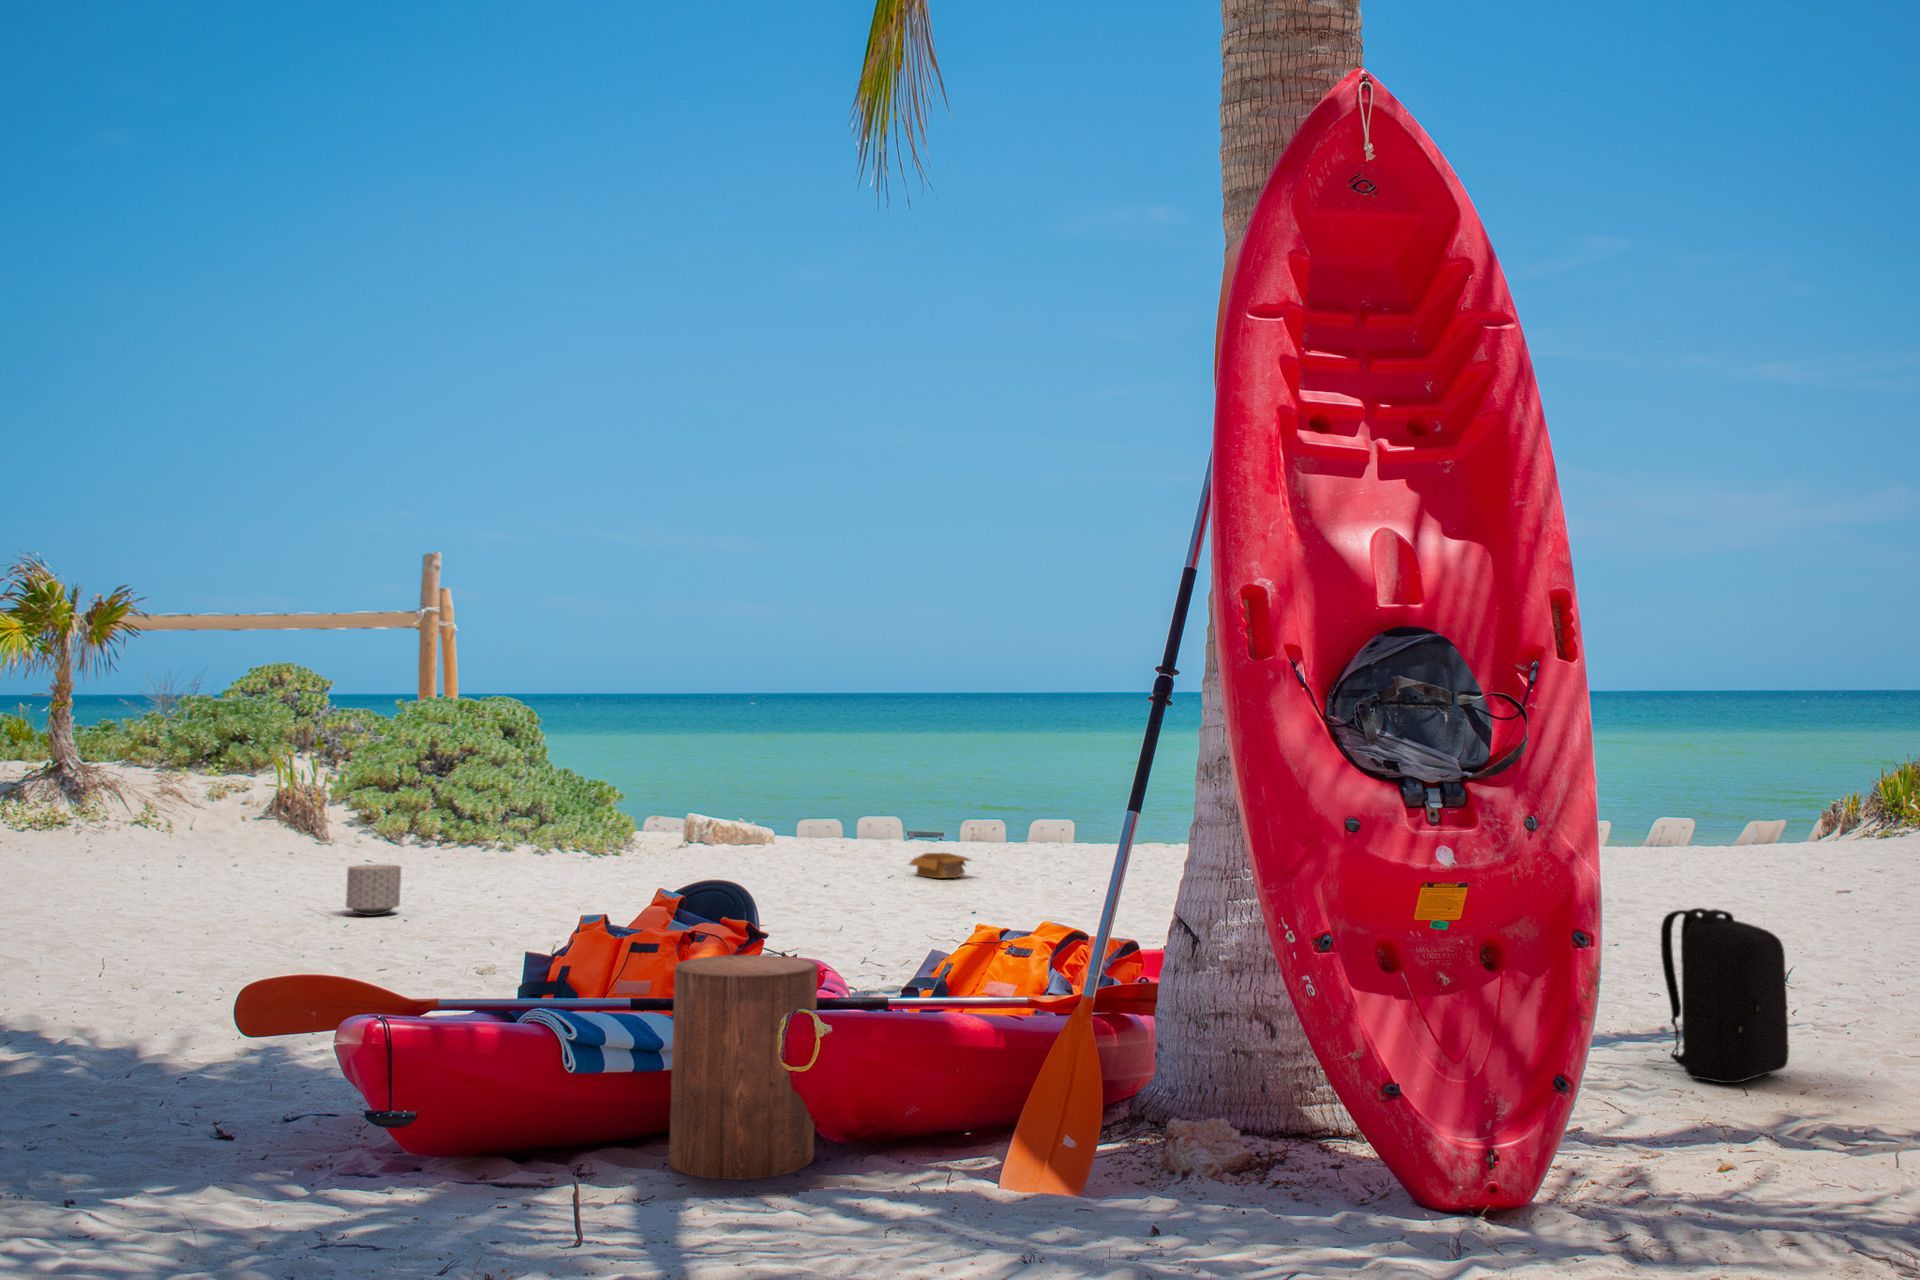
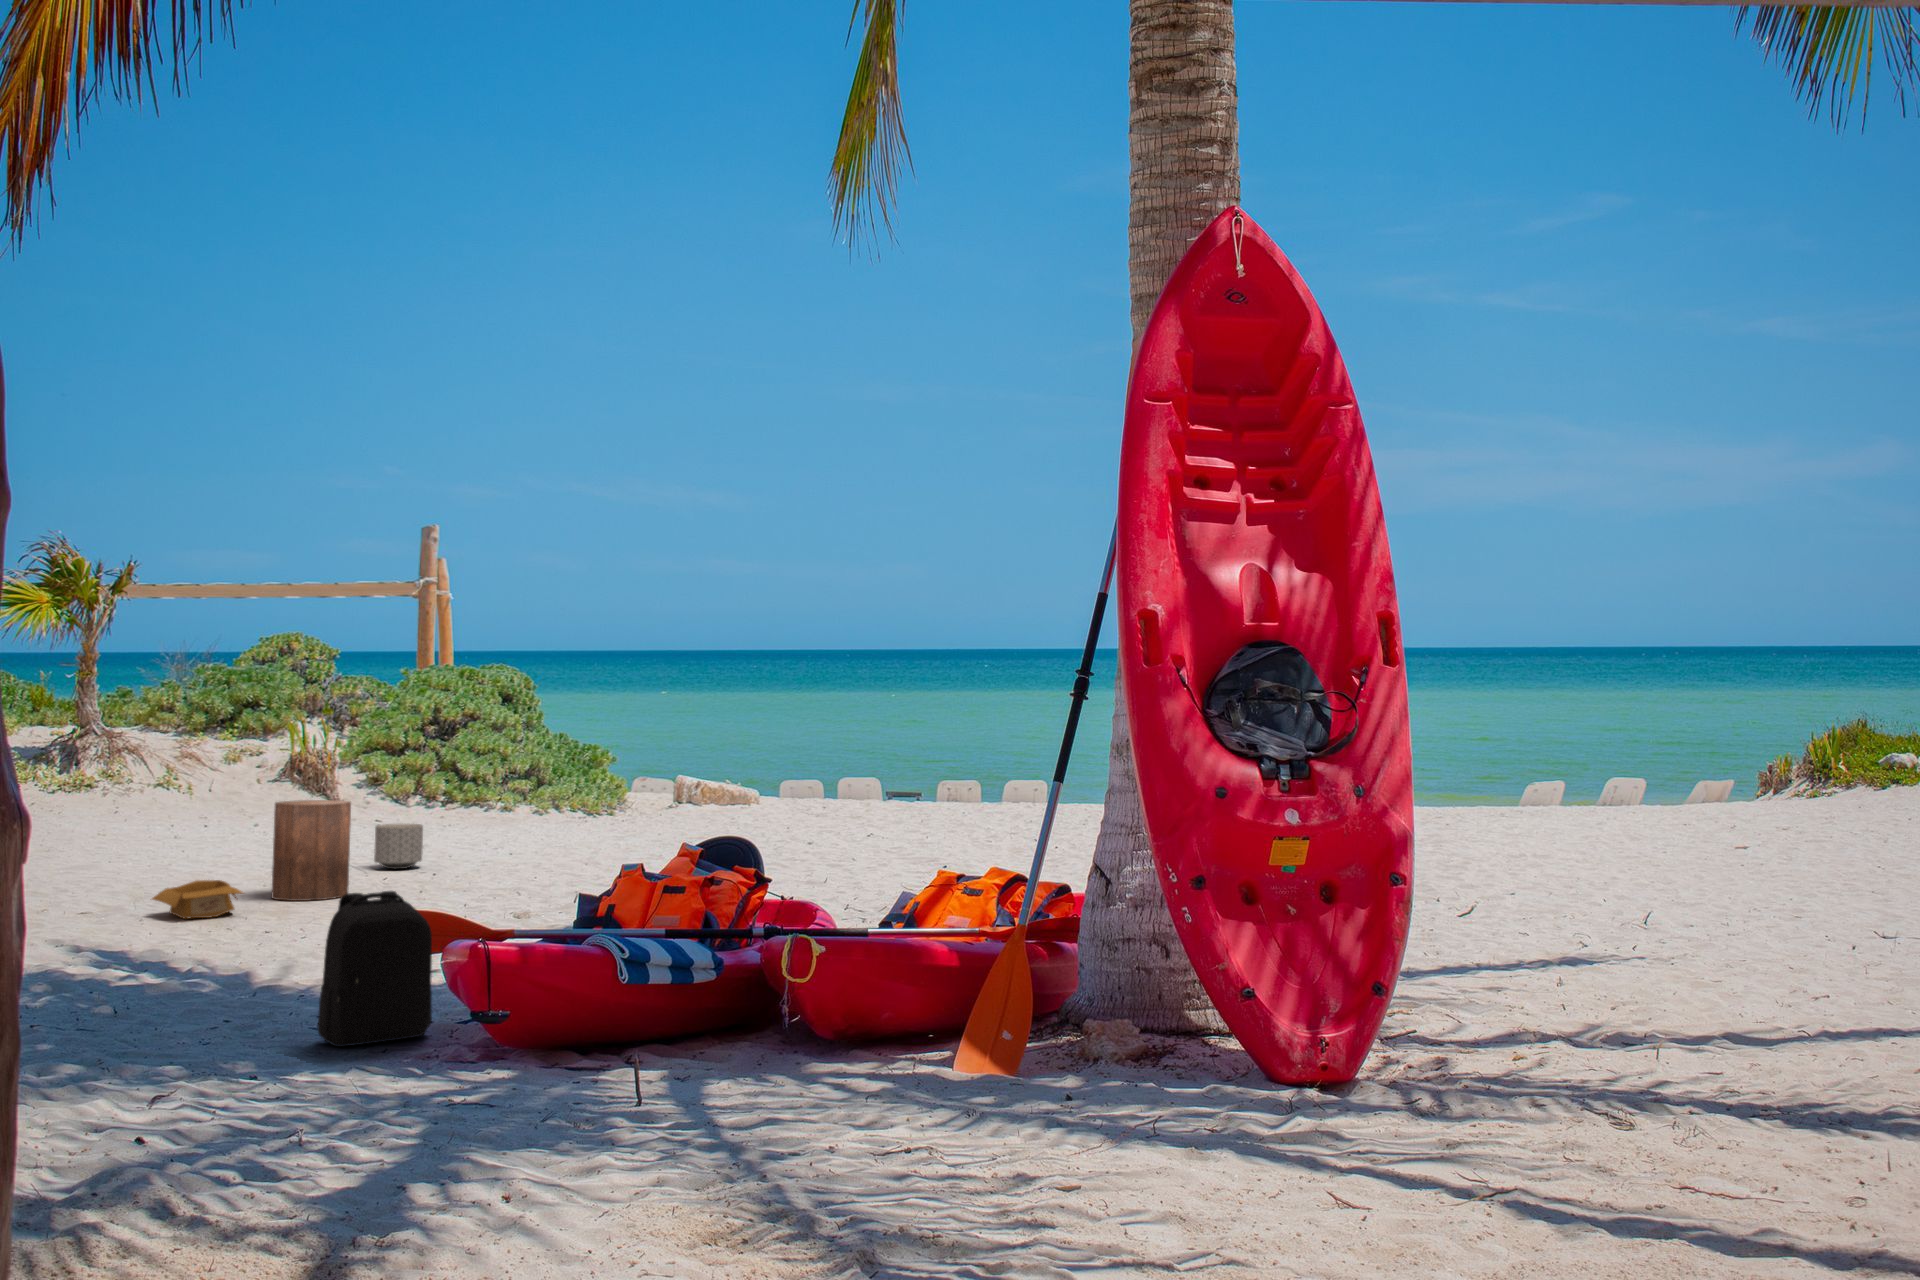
cardboard box: present [909,853,971,878] -> present [152,880,243,919]
backpack: present [1648,908,1789,1083] -> present [318,891,432,1047]
stool: present [669,955,818,1180] -> present [271,800,351,901]

